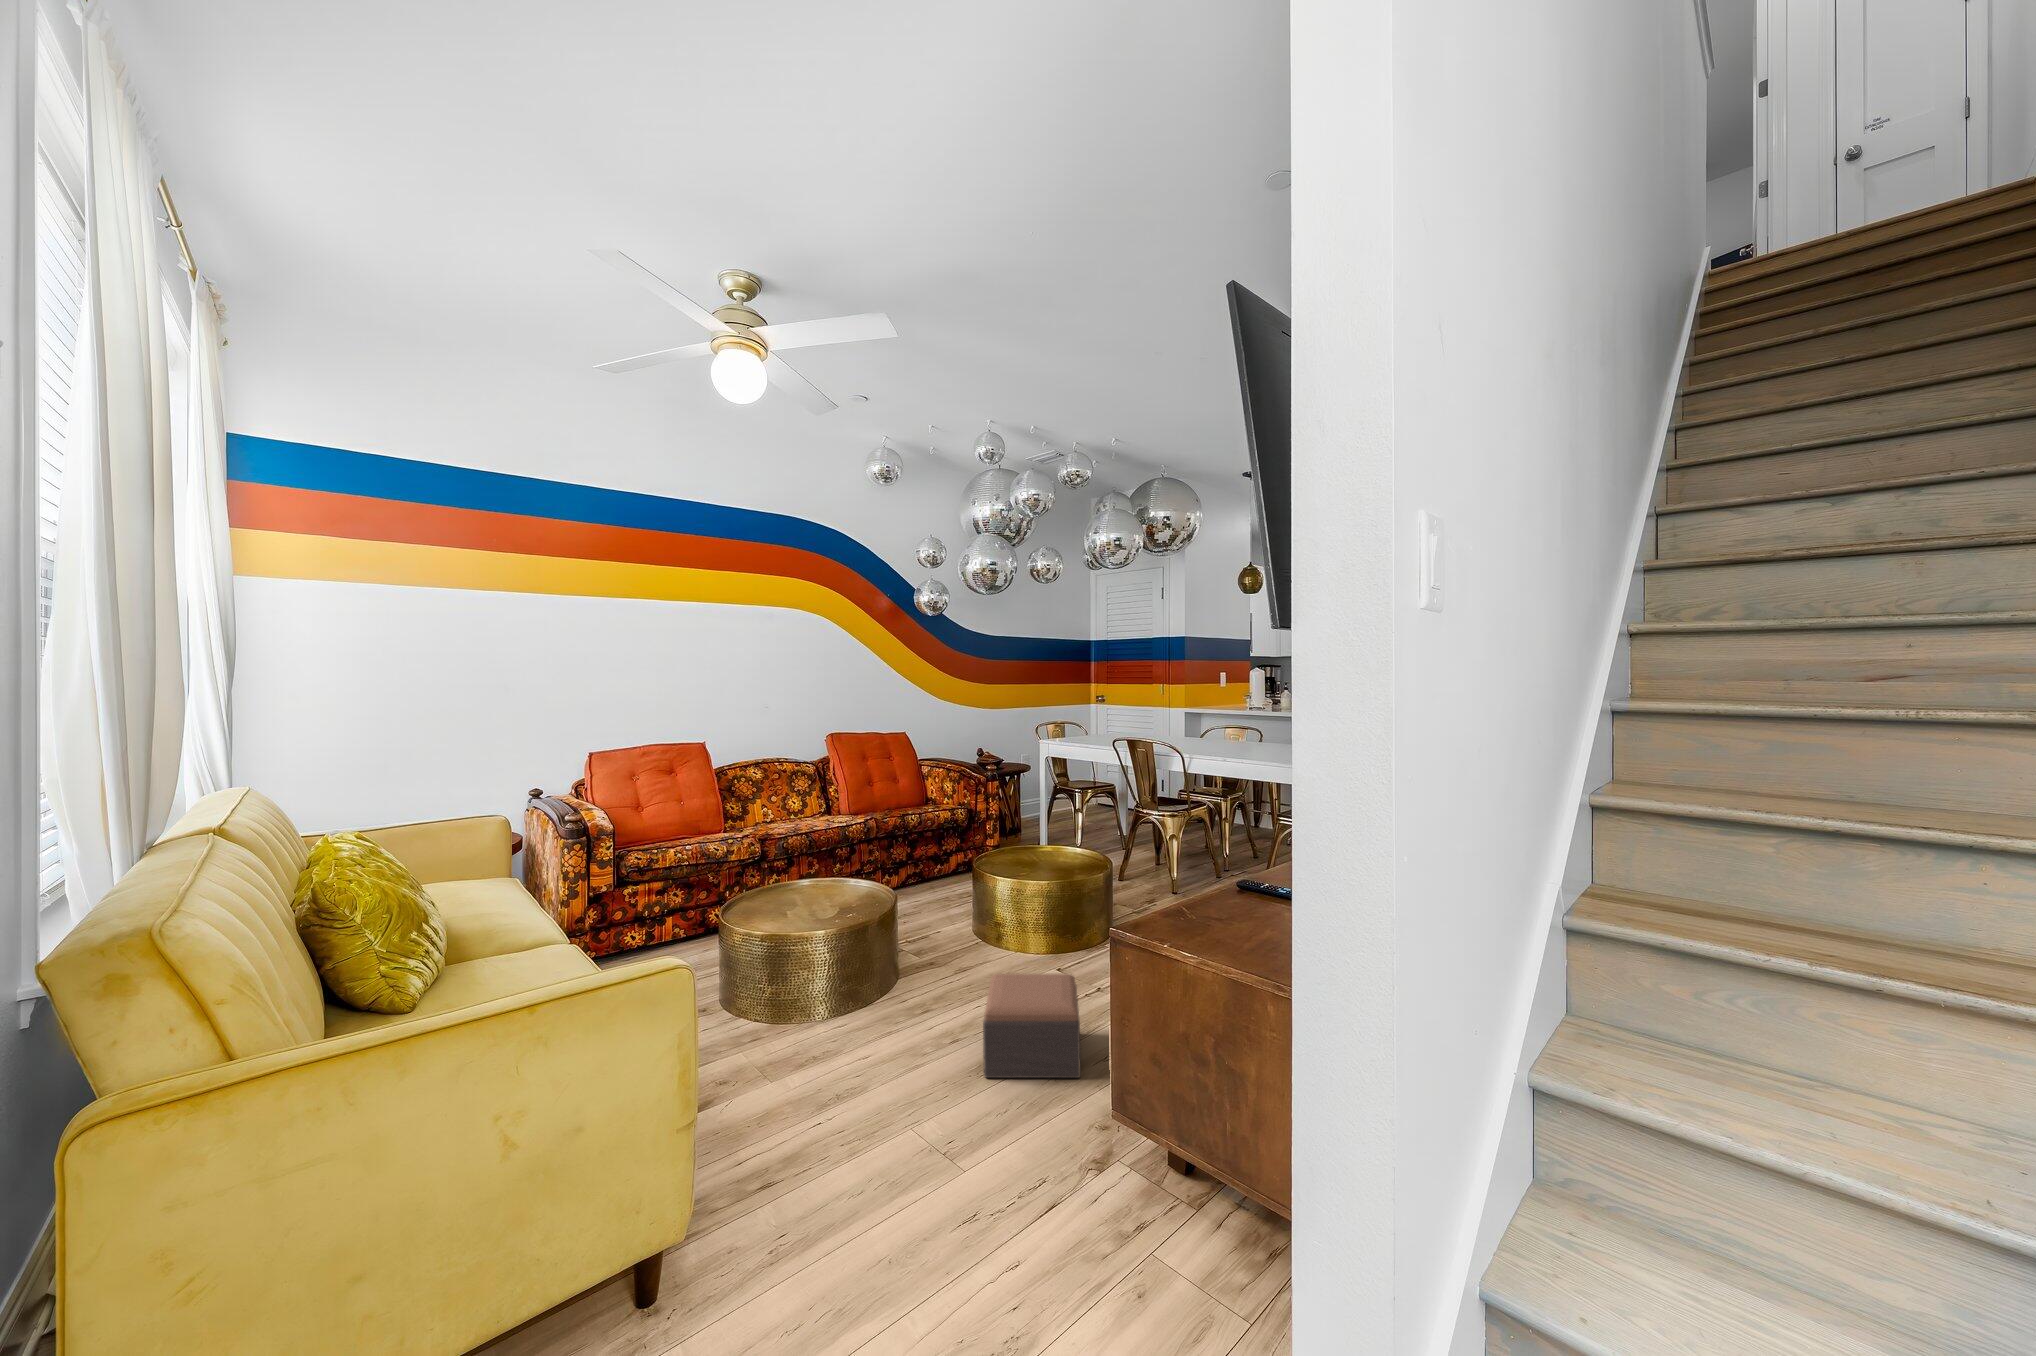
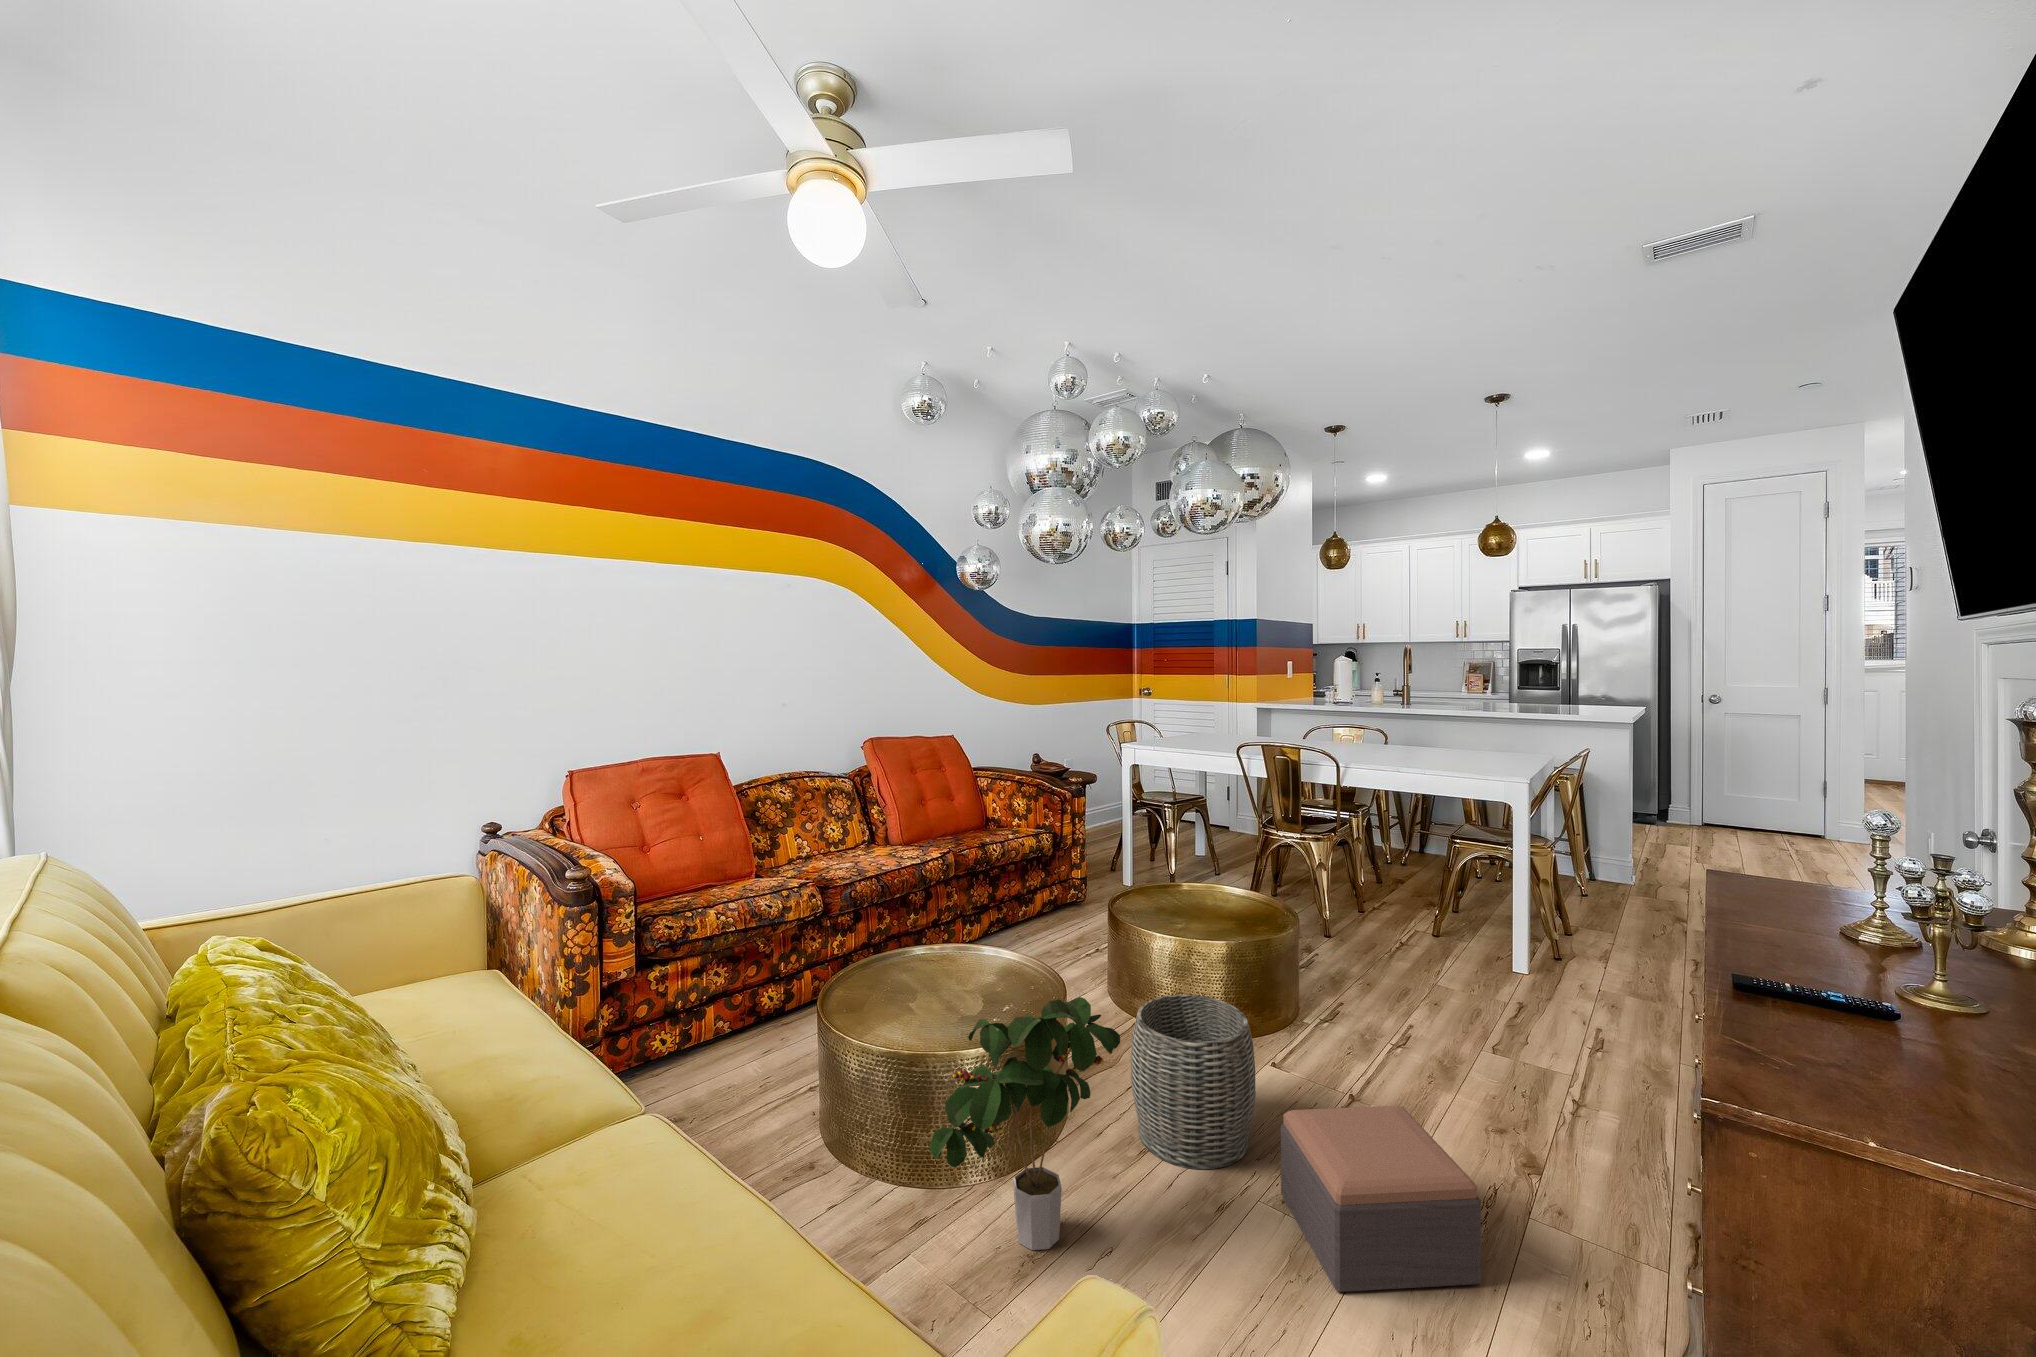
potted plant: none [740,893,883,1052] -> present [930,997,1120,1250]
woven basket: none [916,907,1000,1018] -> present [1131,995,1256,1169]

